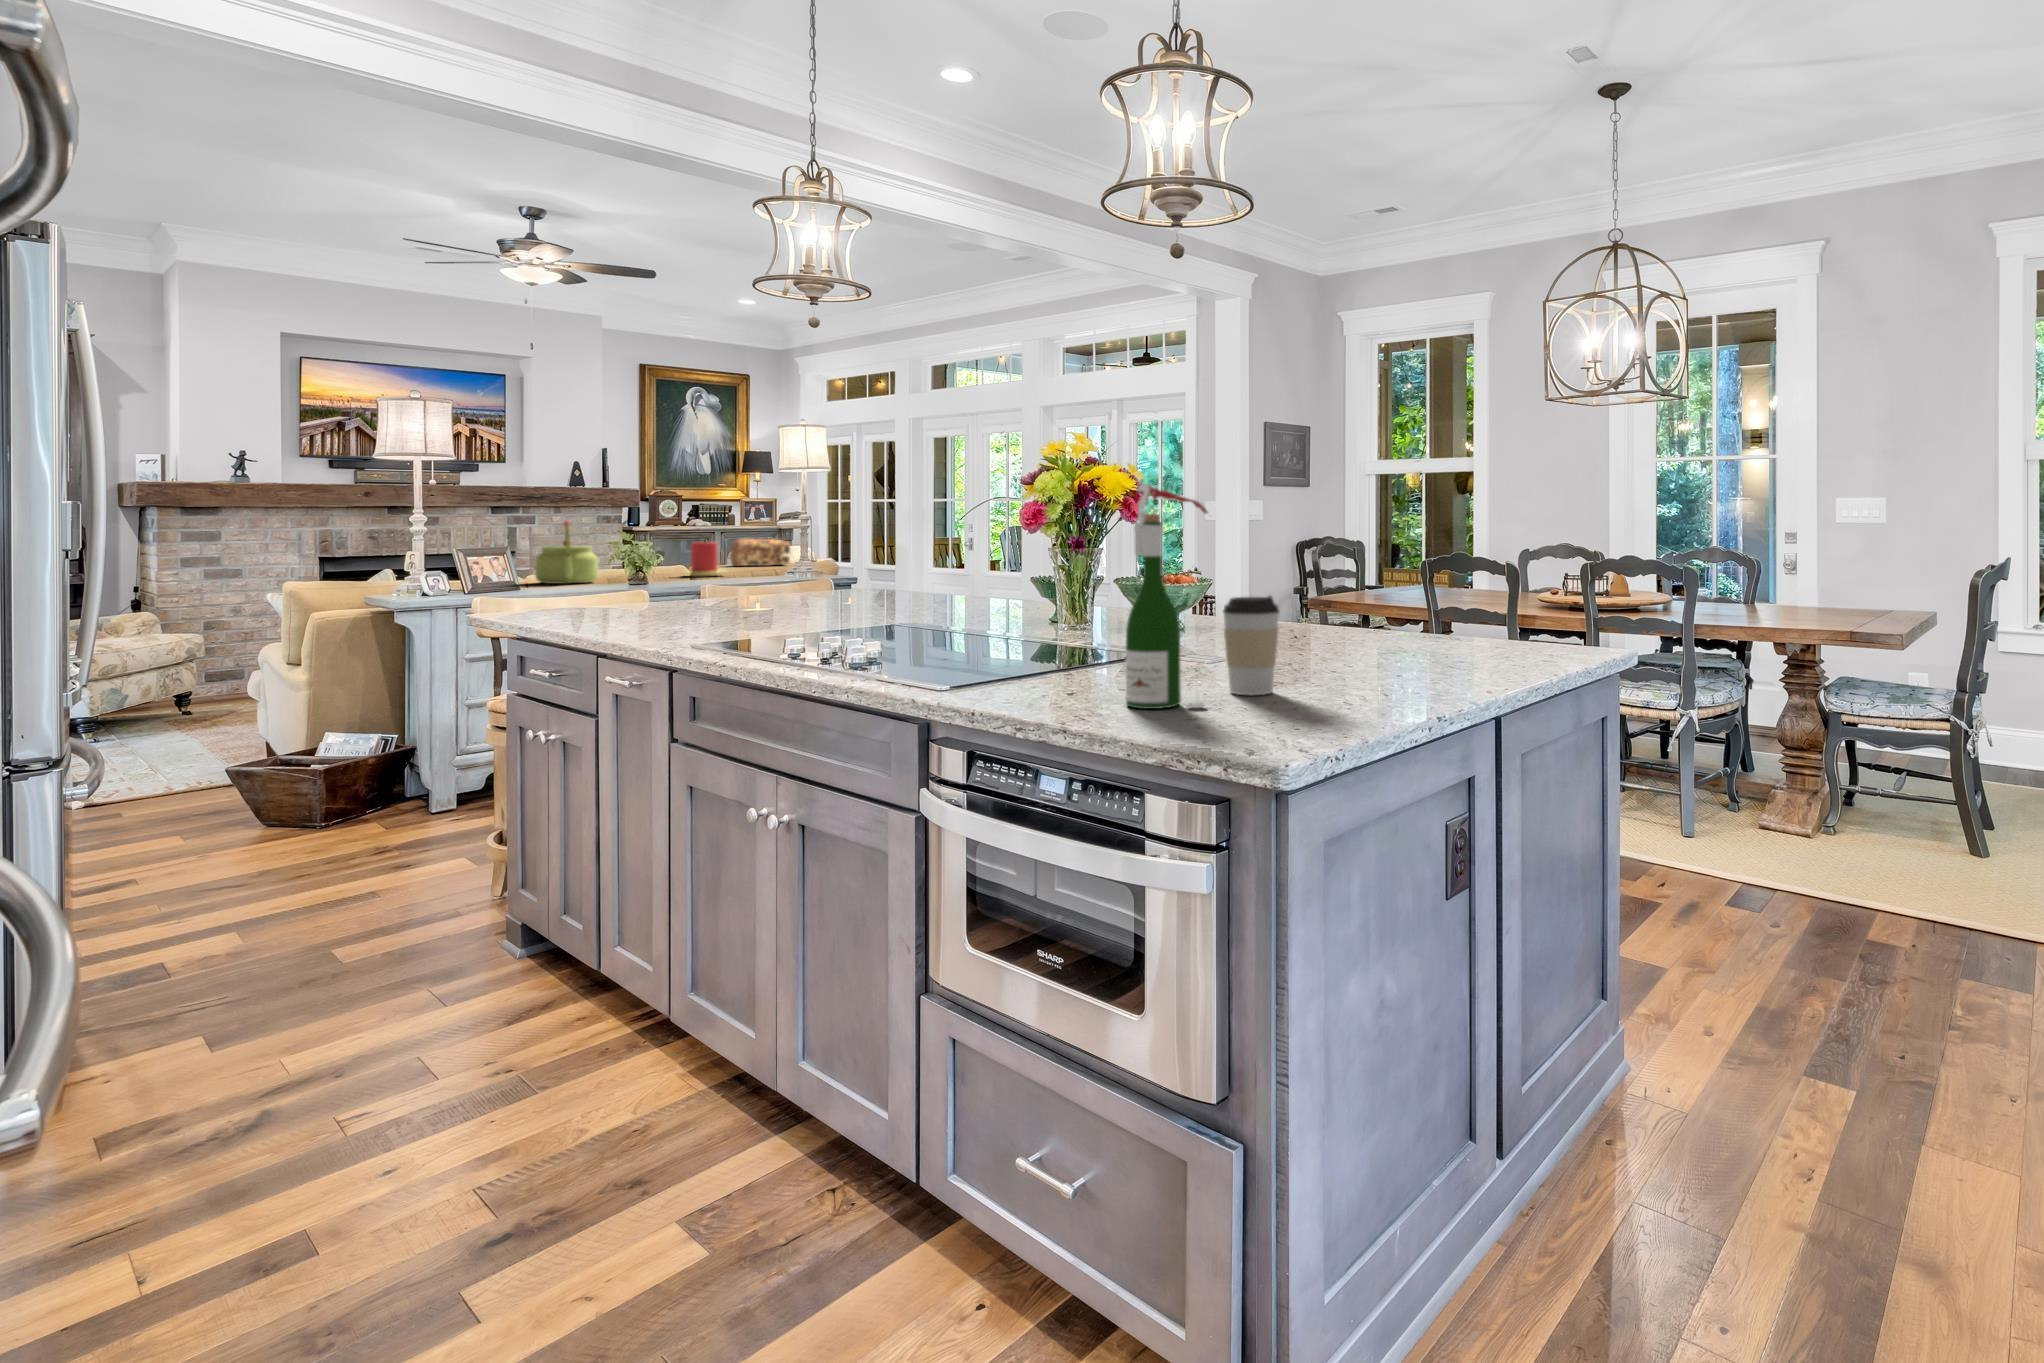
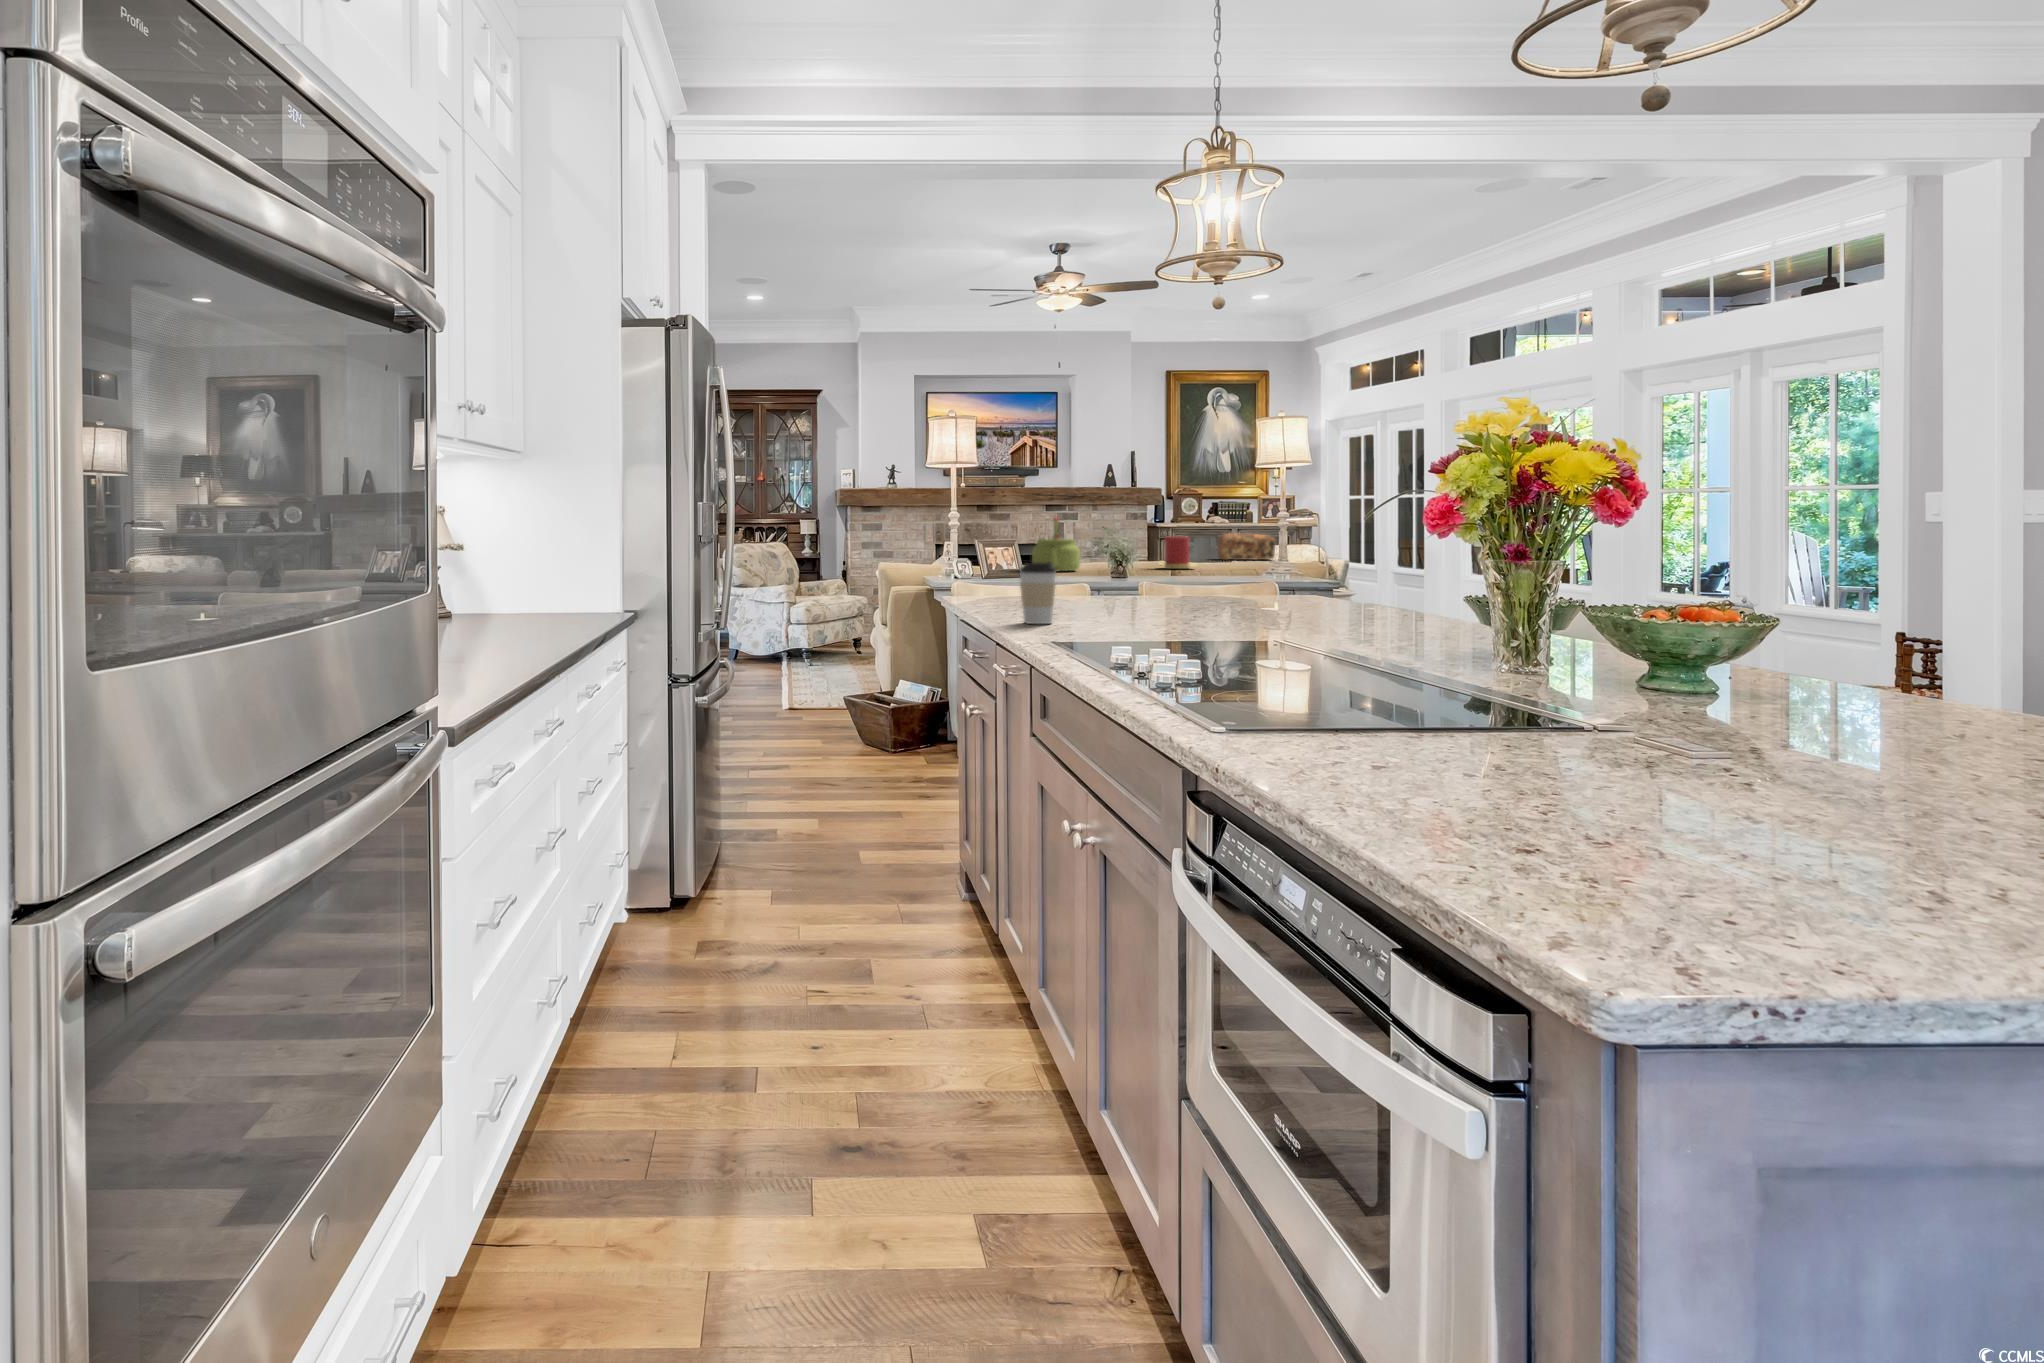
wine bottle: present [1126,483,1208,709] -> none [1437,465,1592,838]
coffee cup: present [1223,596,1279,695] -> present [1020,562,1056,624]

